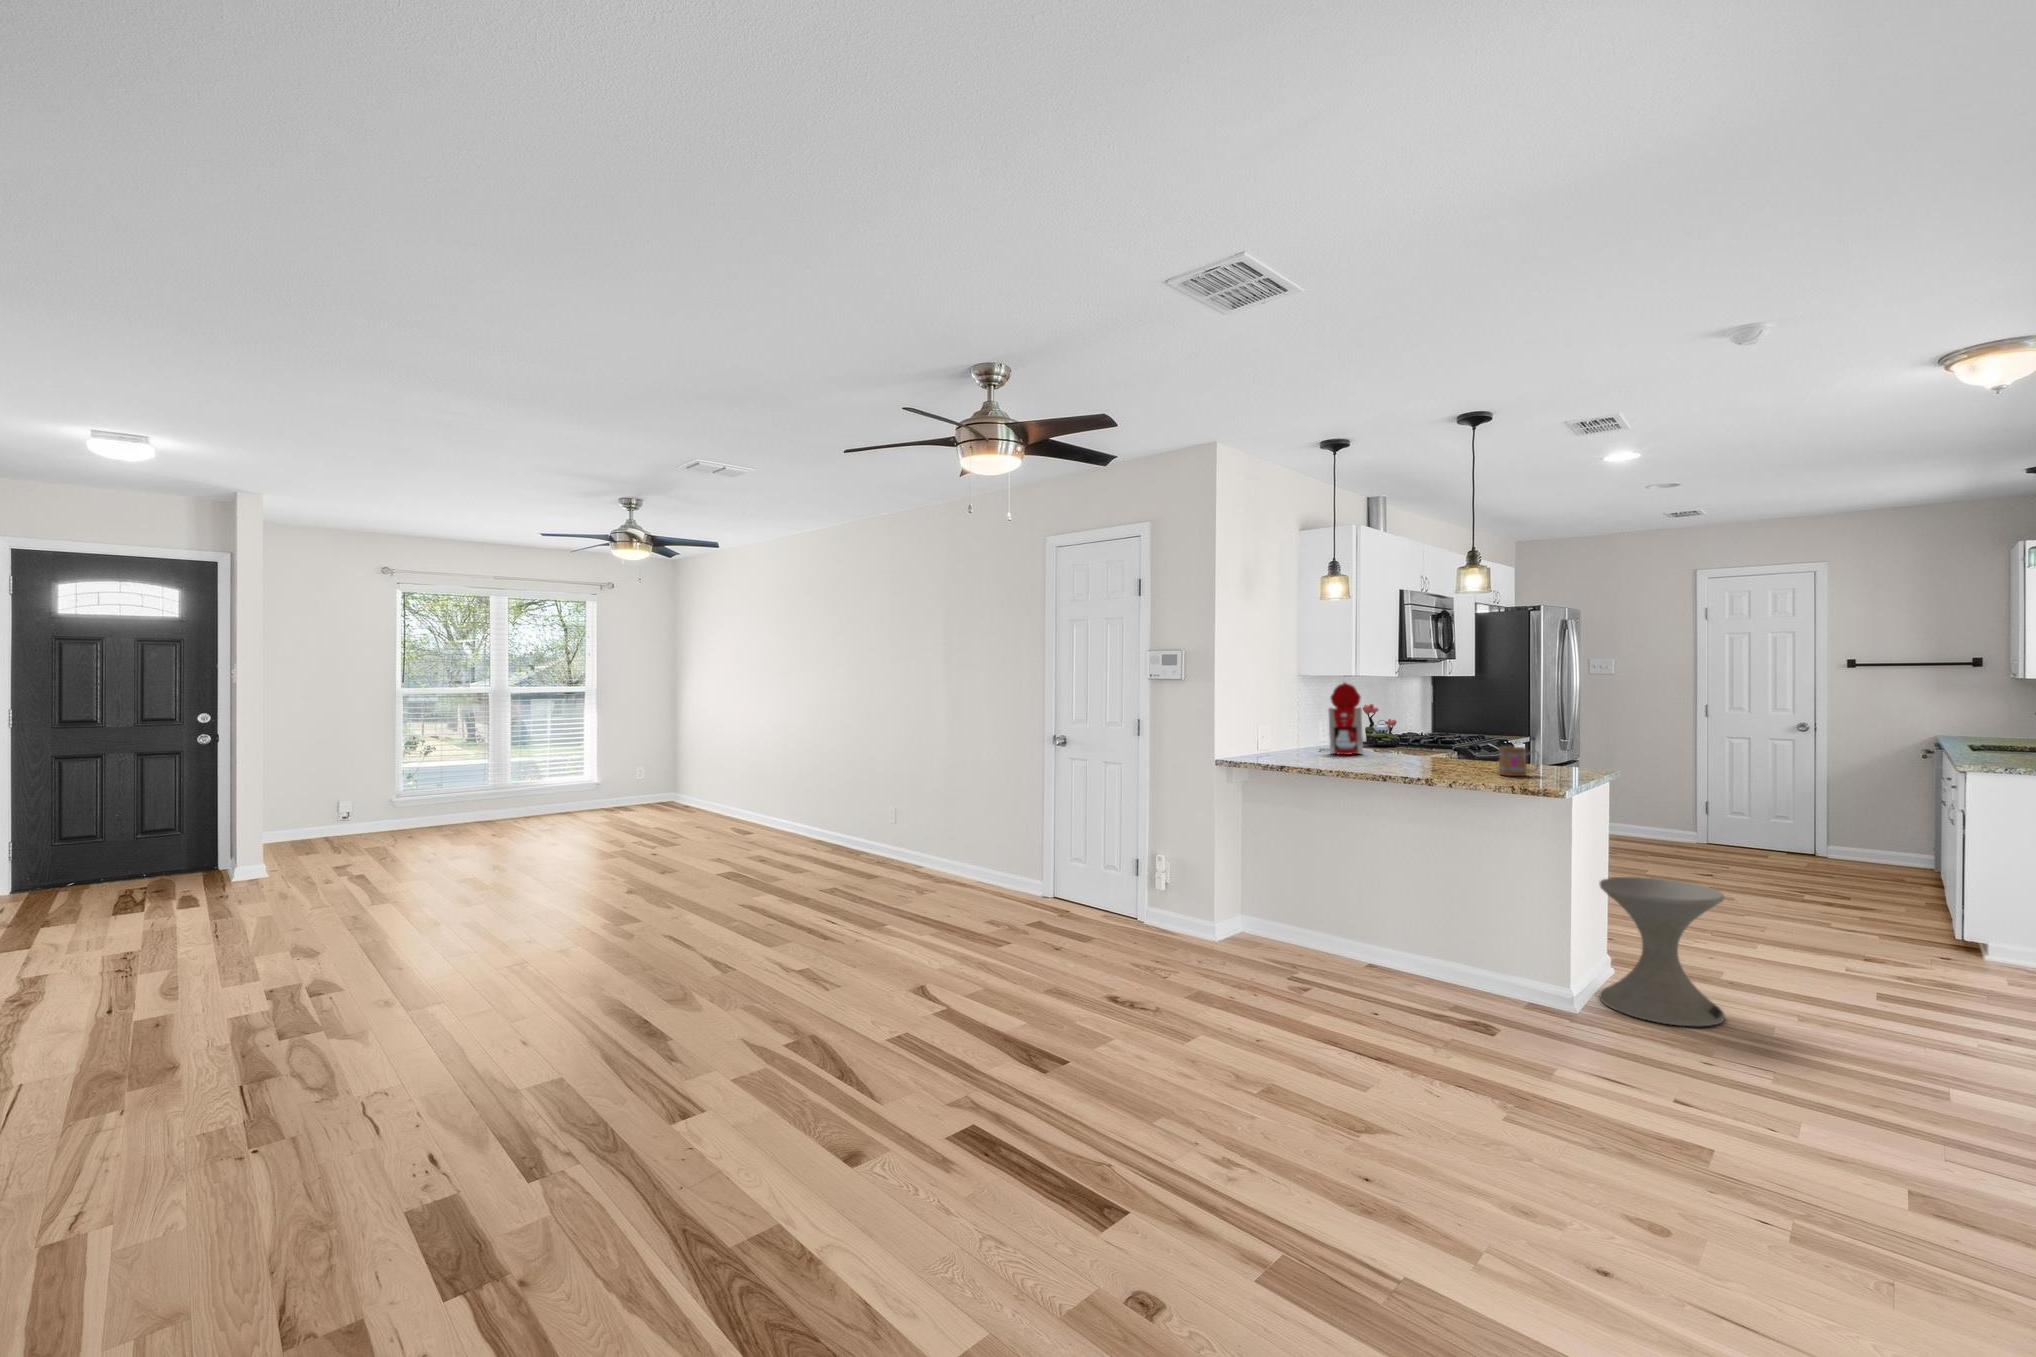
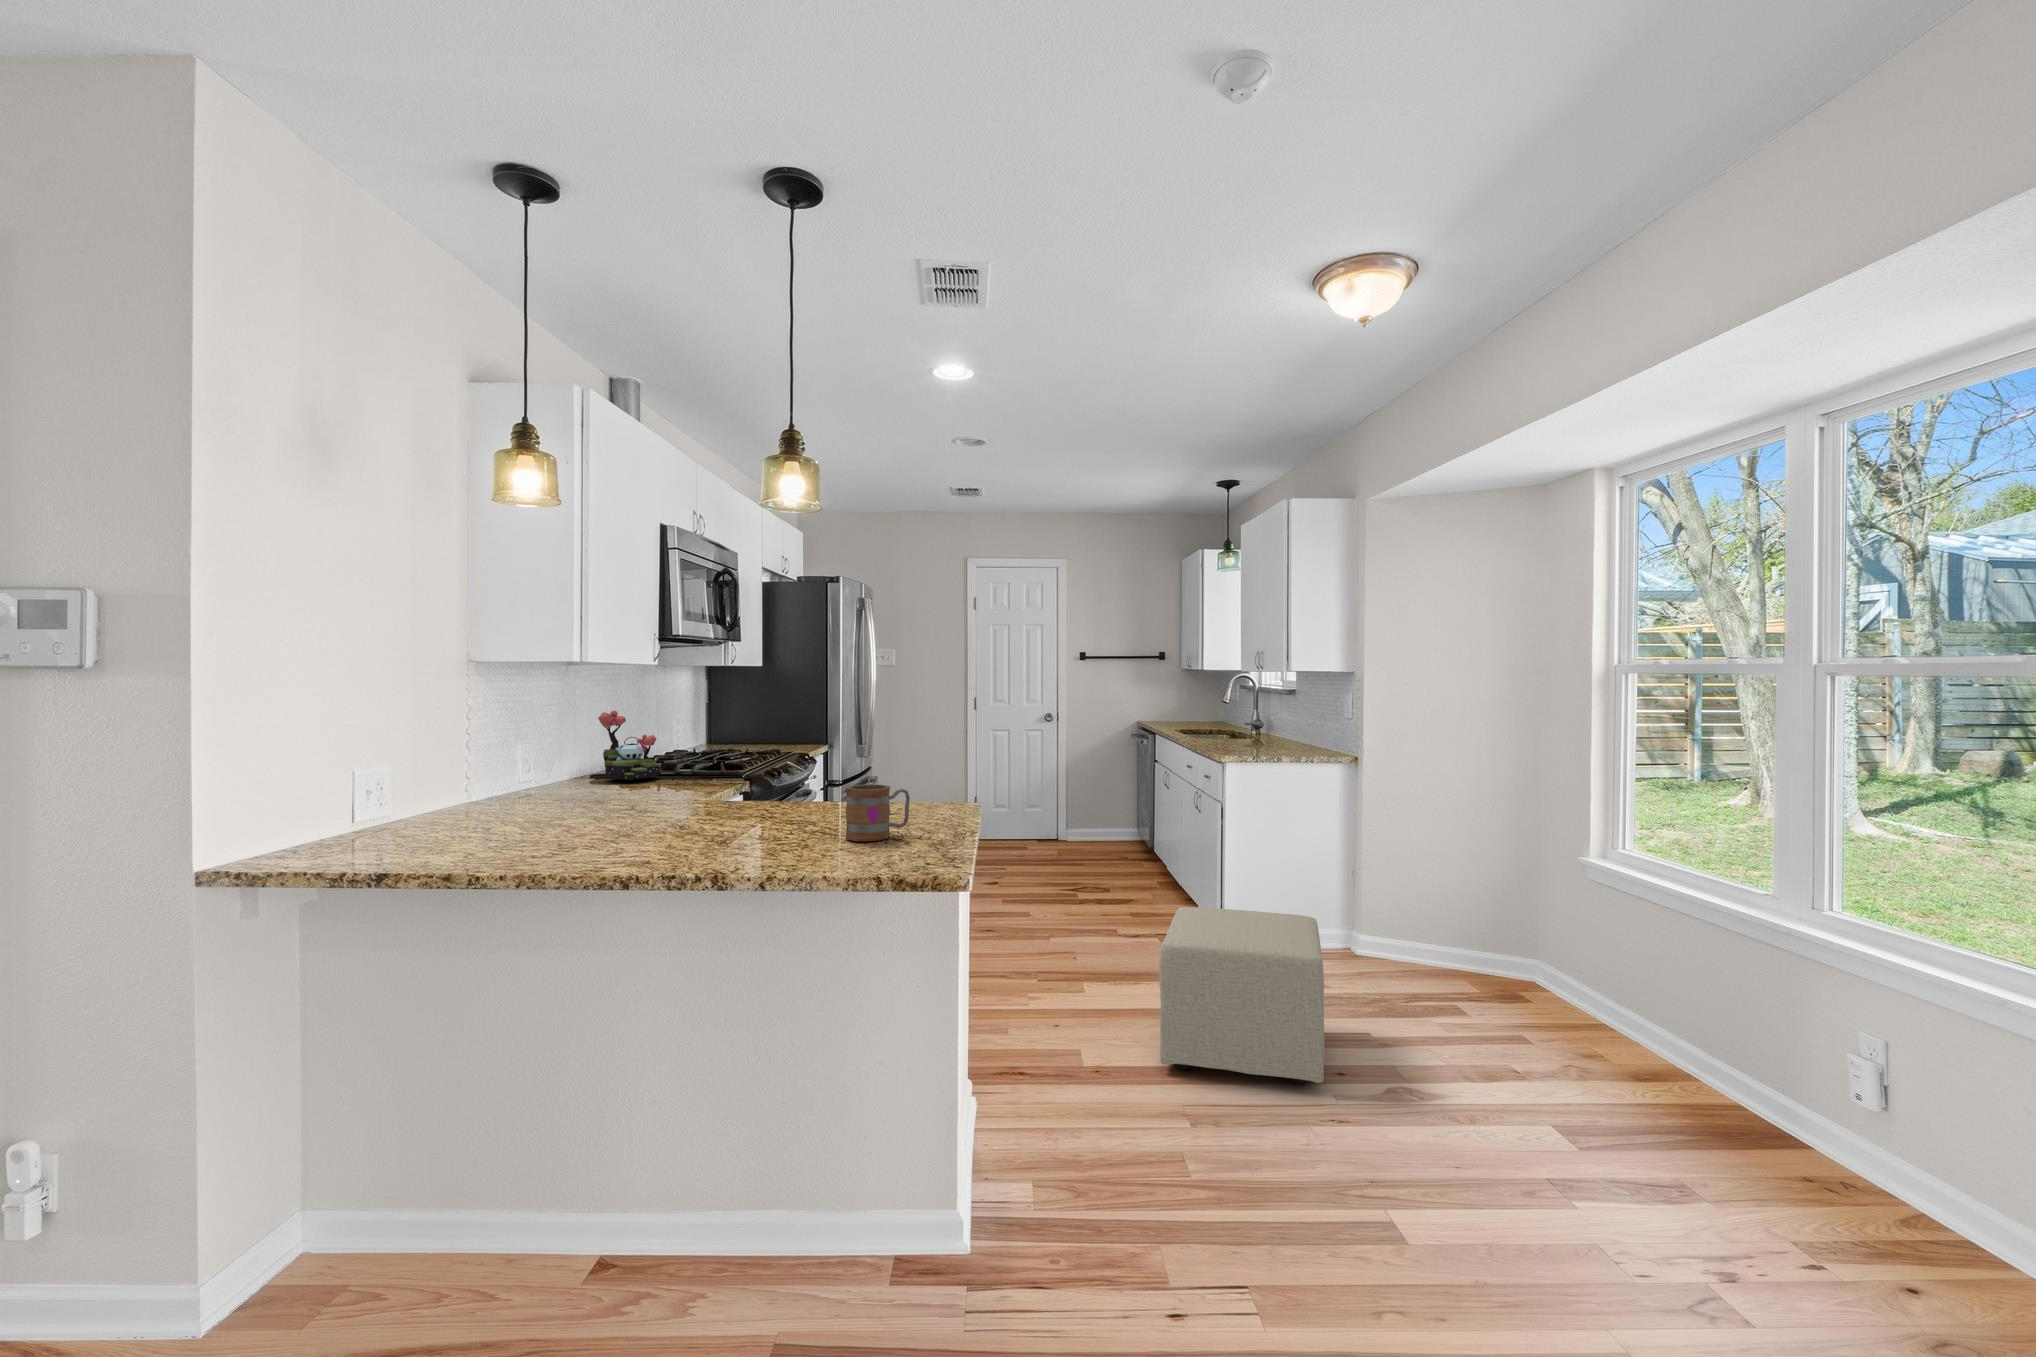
coffee maker: present [1321,683,1363,755] -> none [509,674,596,811]
side table: present [1599,877,1724,1026] -> none [994,965,1158,1233]
ottoman: none [1779,883,1990,1025] -> present [1159,907,1325,1085]

